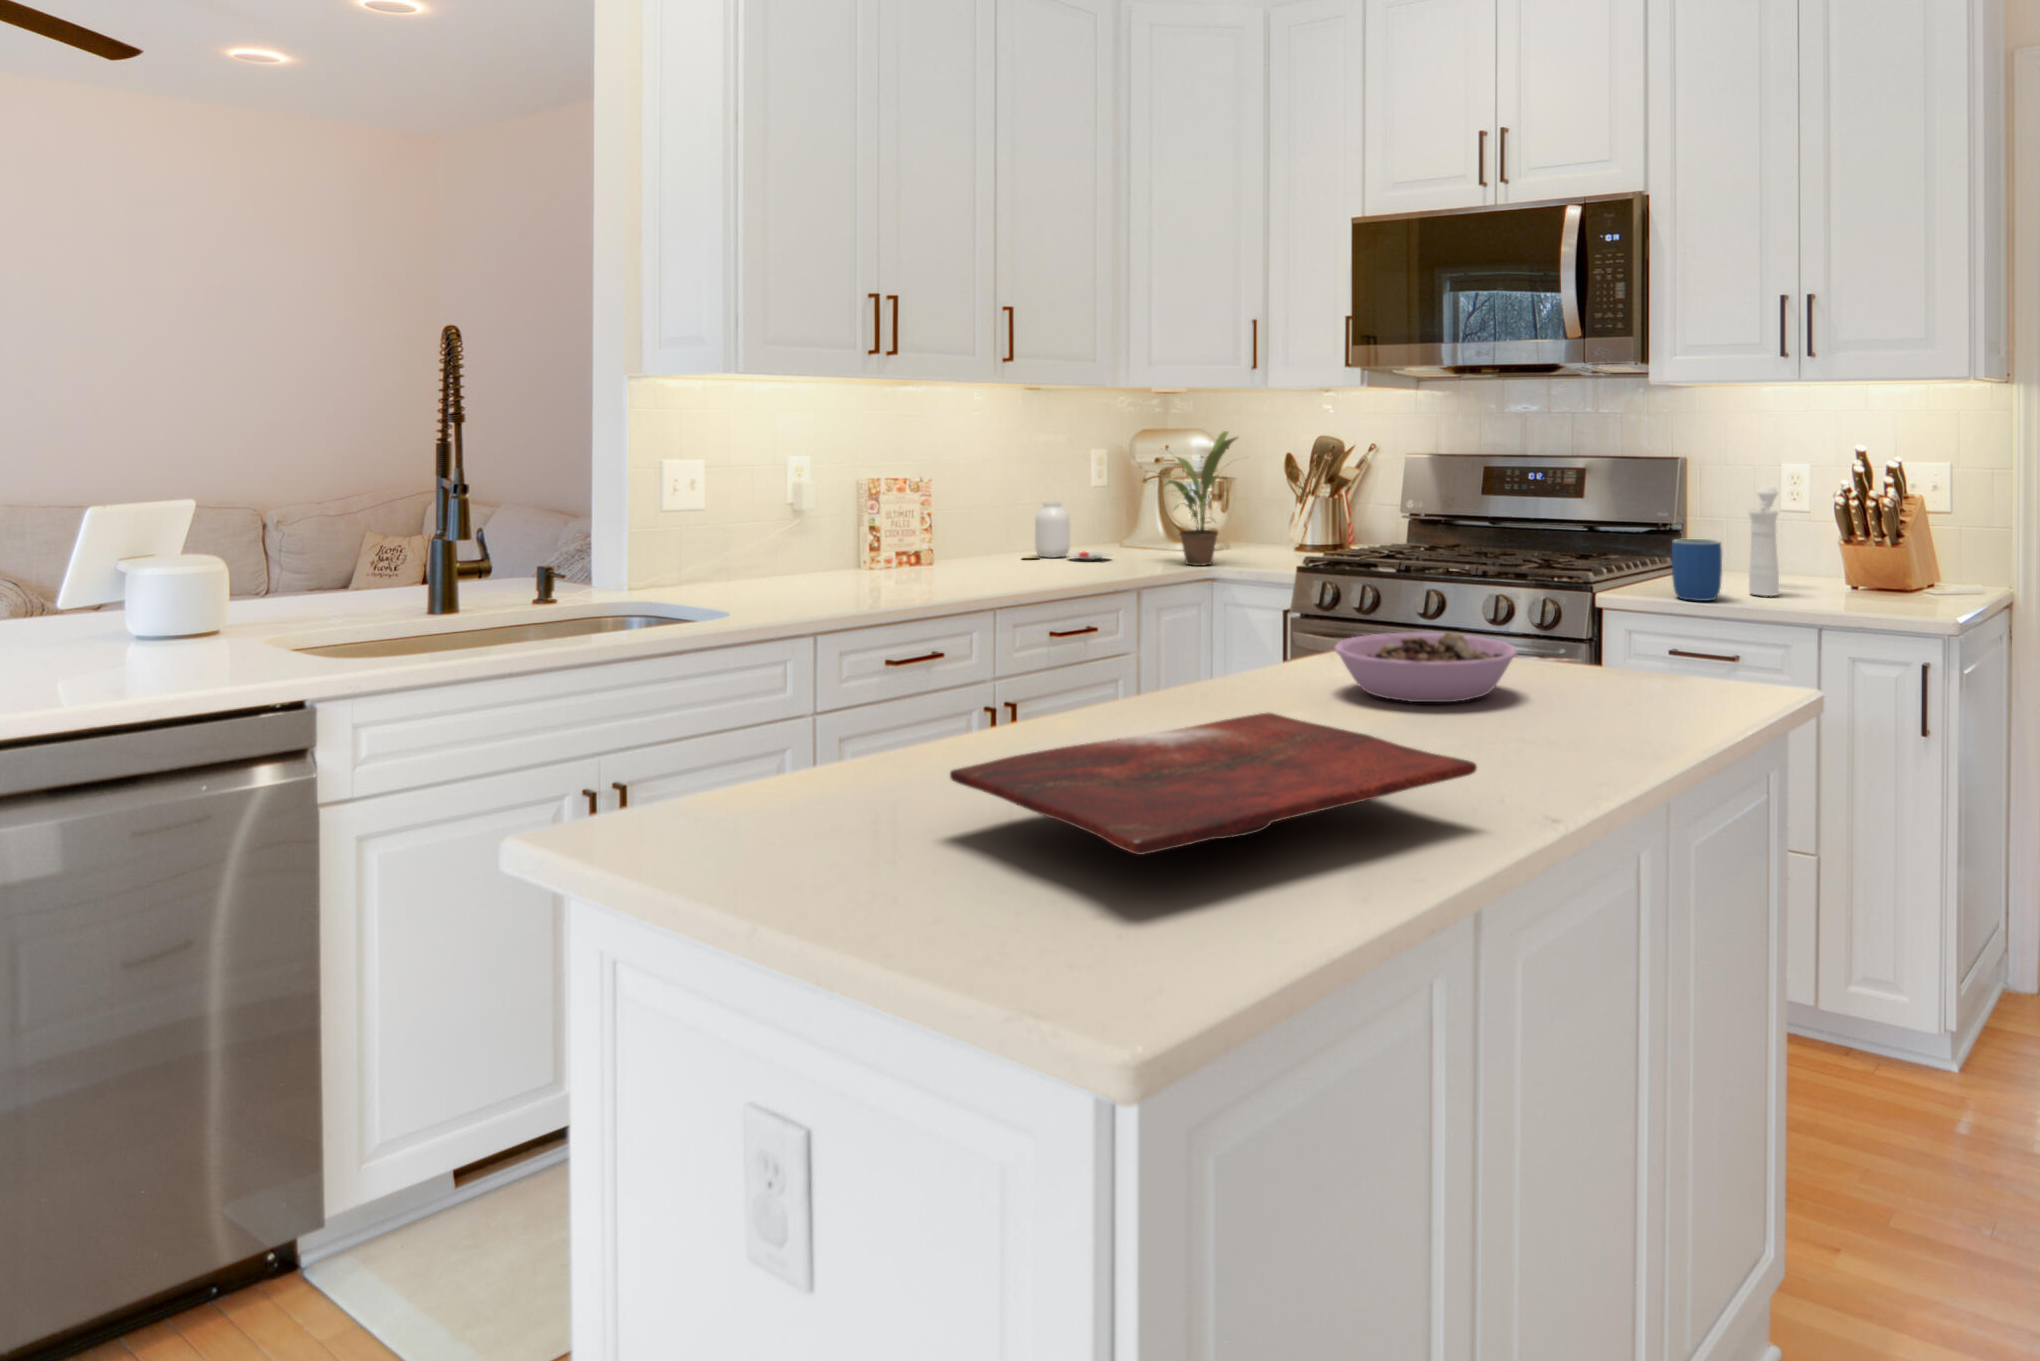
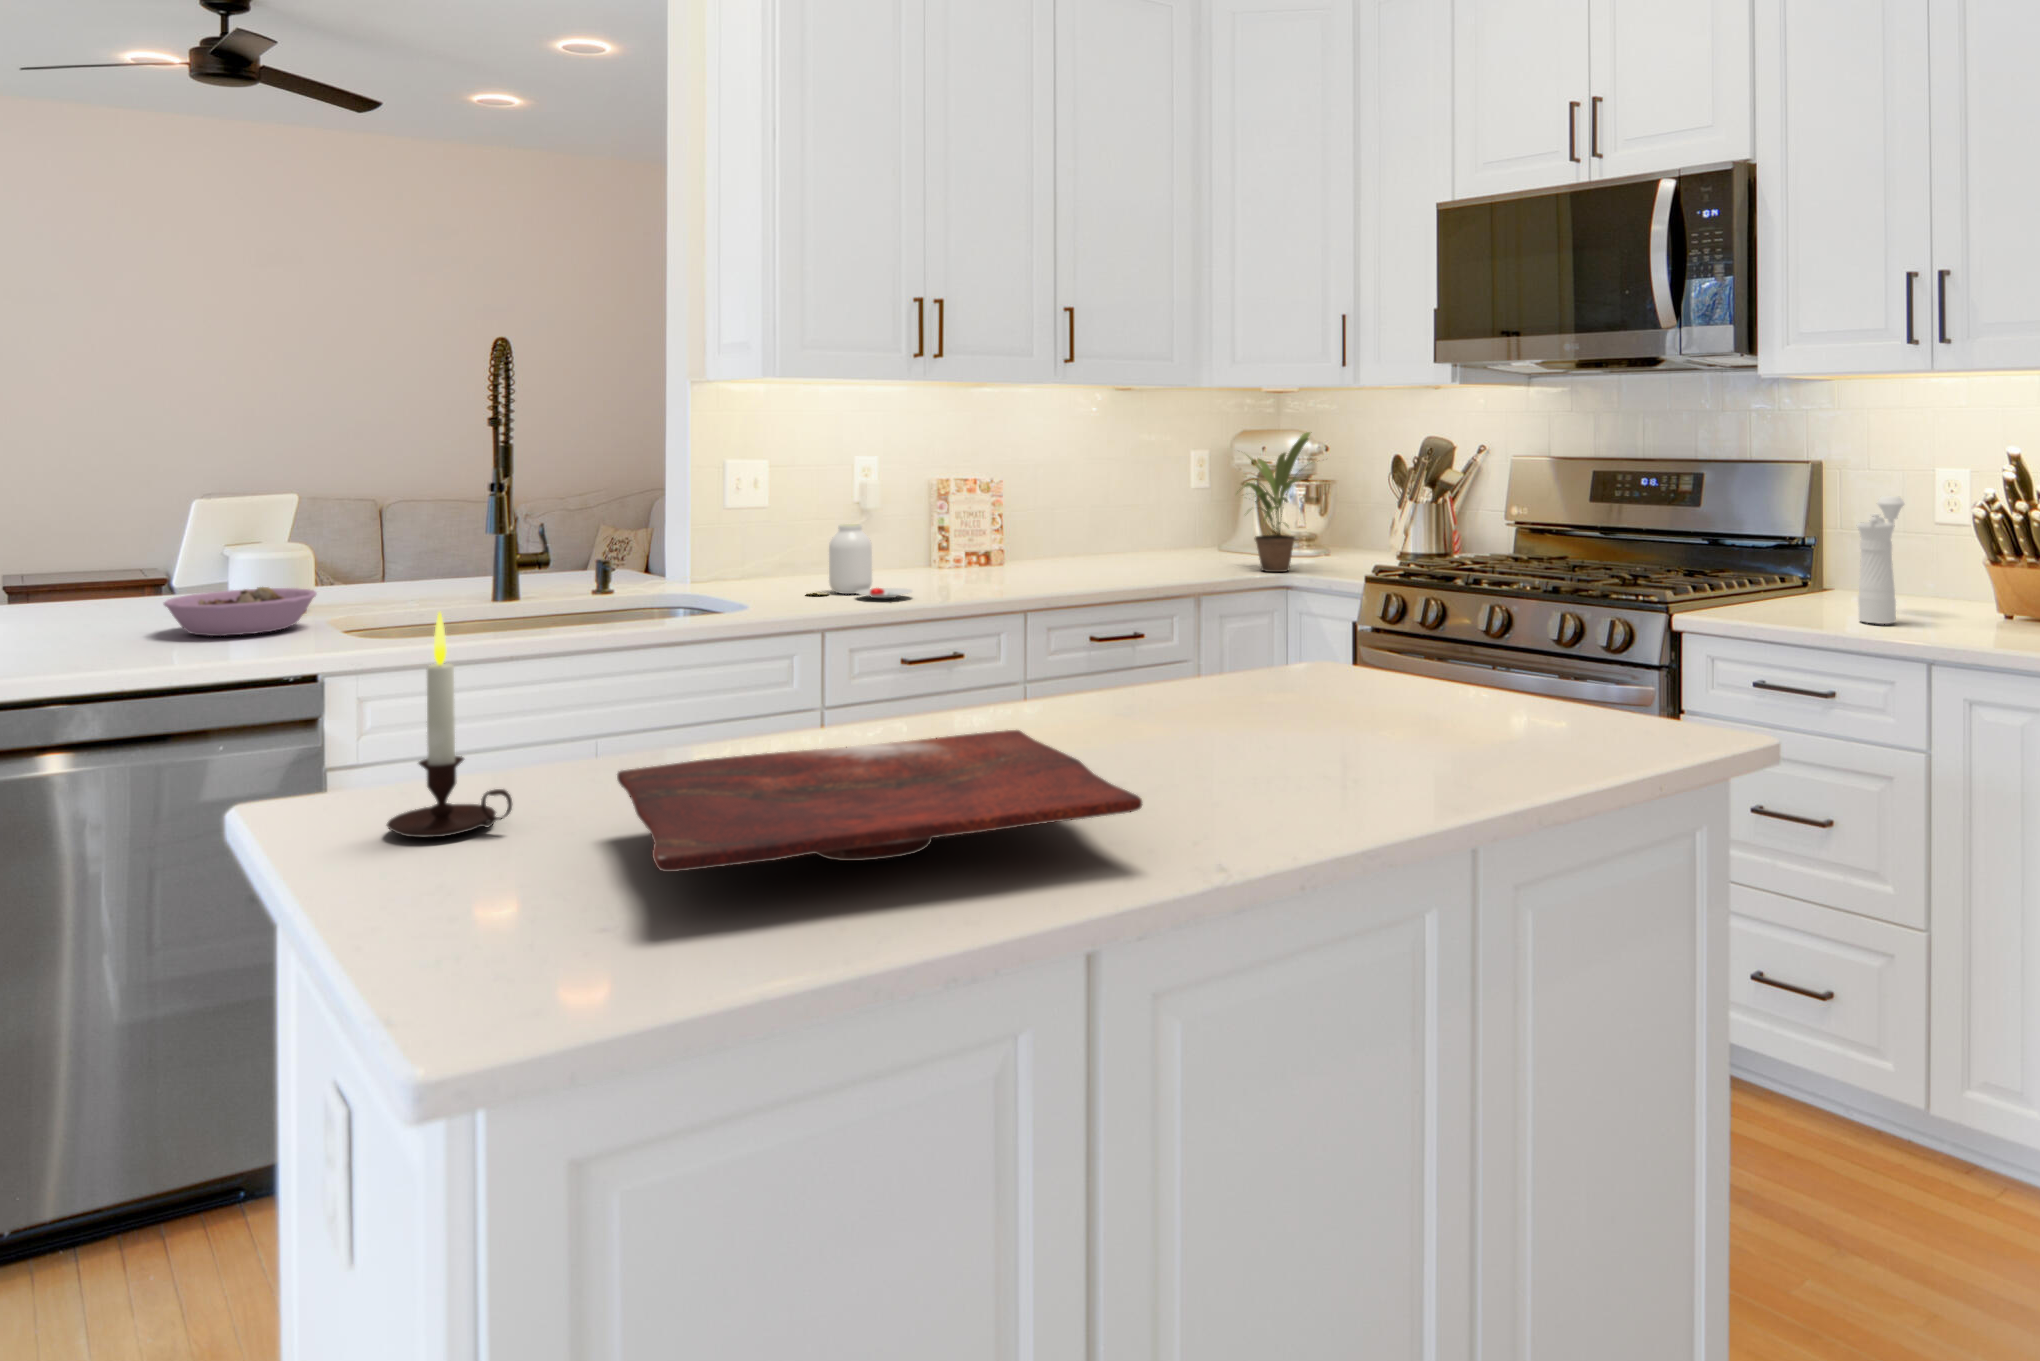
jar: present [1035,502,1111,560] -> present [810,524,912,598]
mug: present [1672,539,1722,601] -> none [1755,555,1815,627]
candle: none [704,617,839,851] -> present [387,612,512,837]
bowl: present [1335,633,1518,702] -> present [164,587,317,636]

